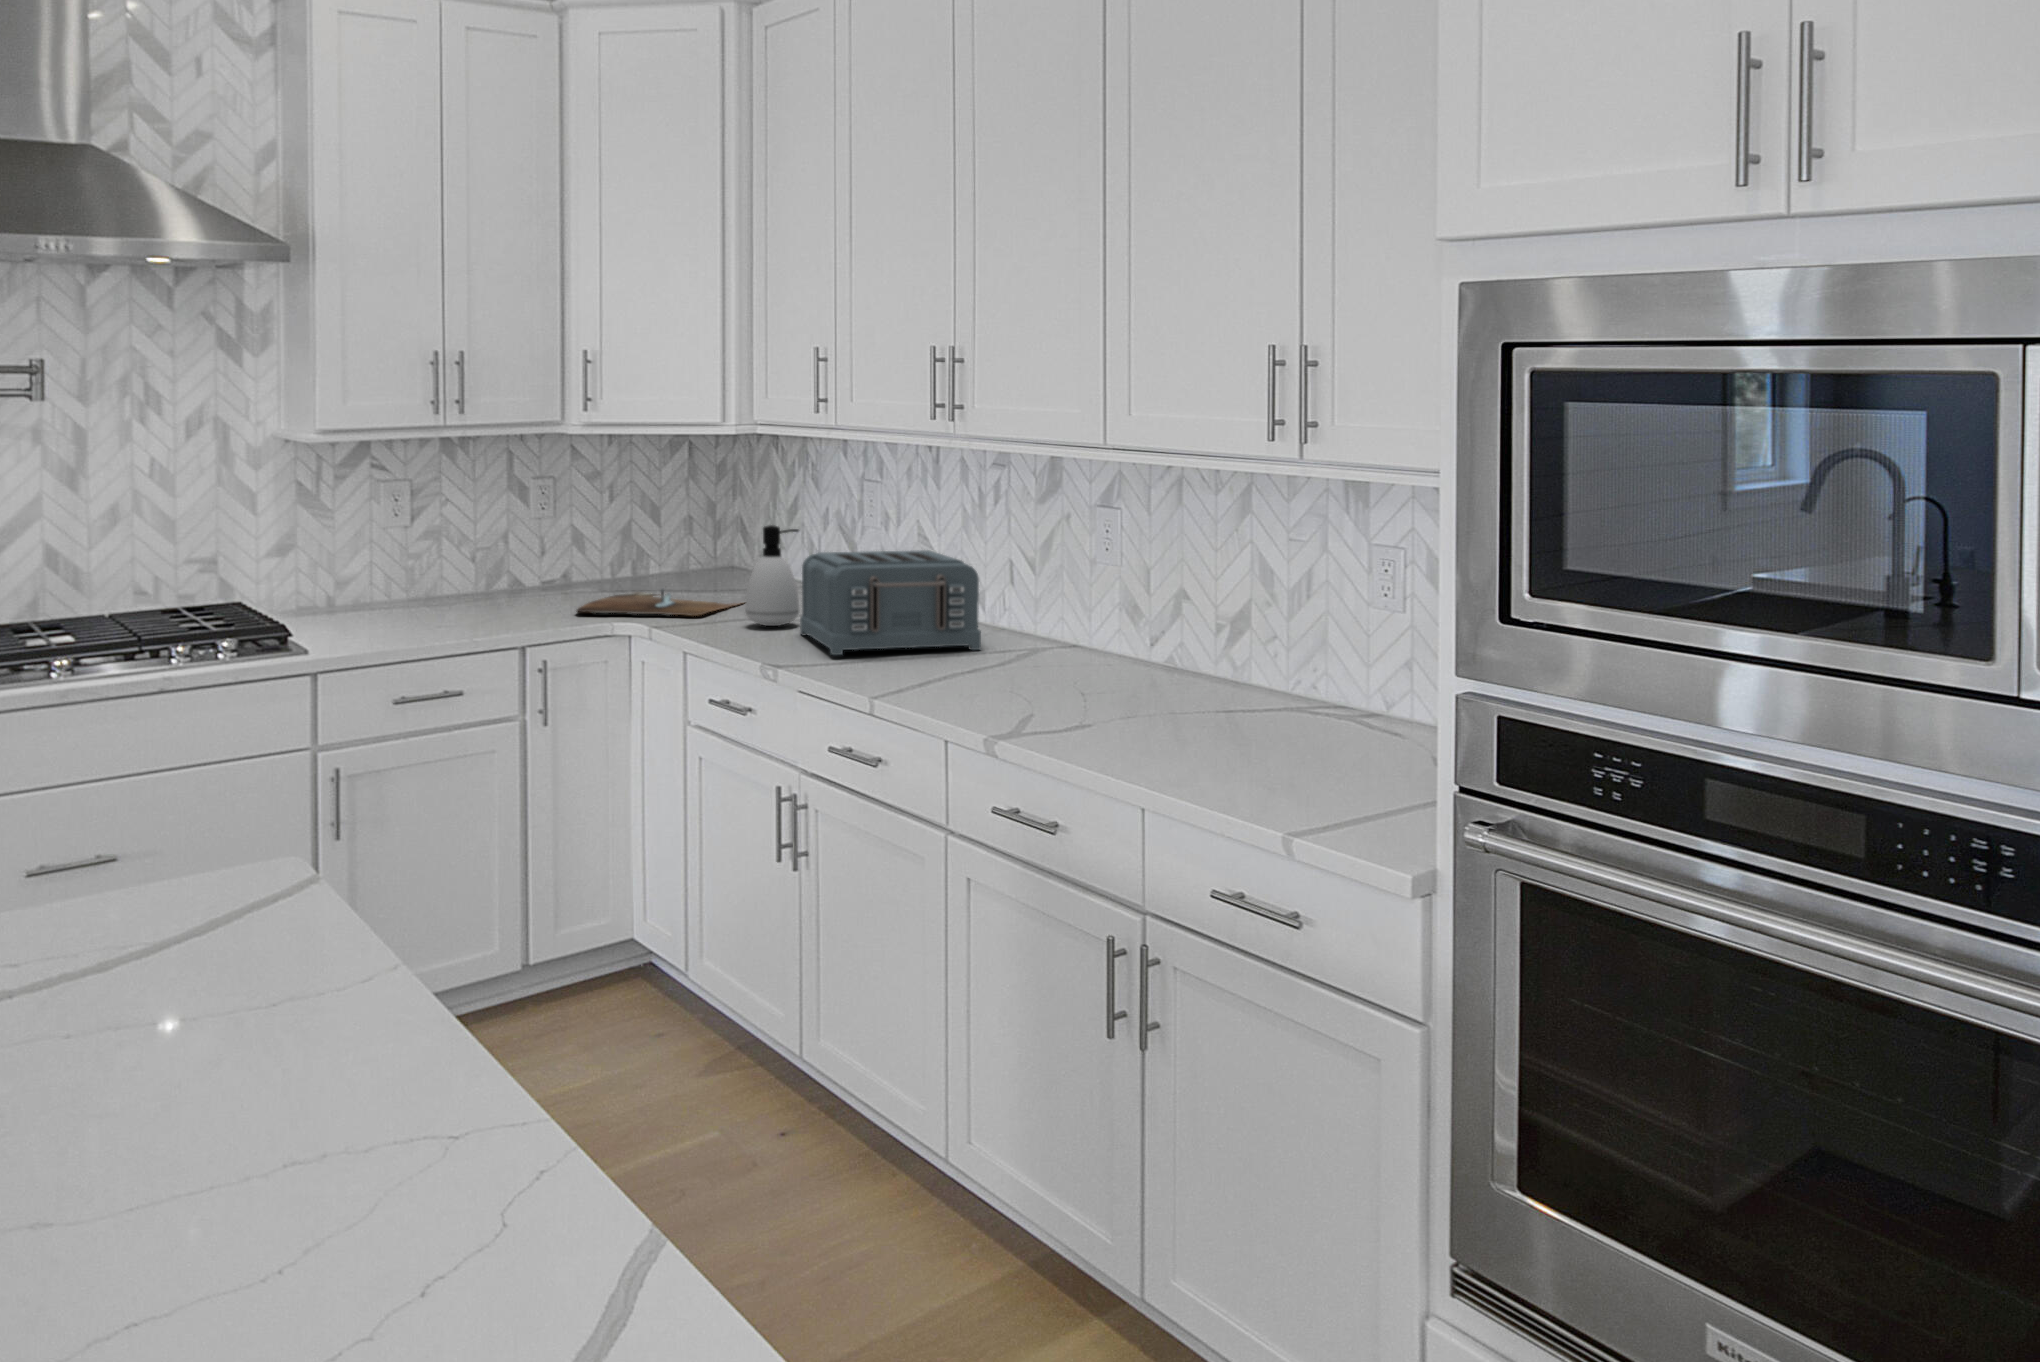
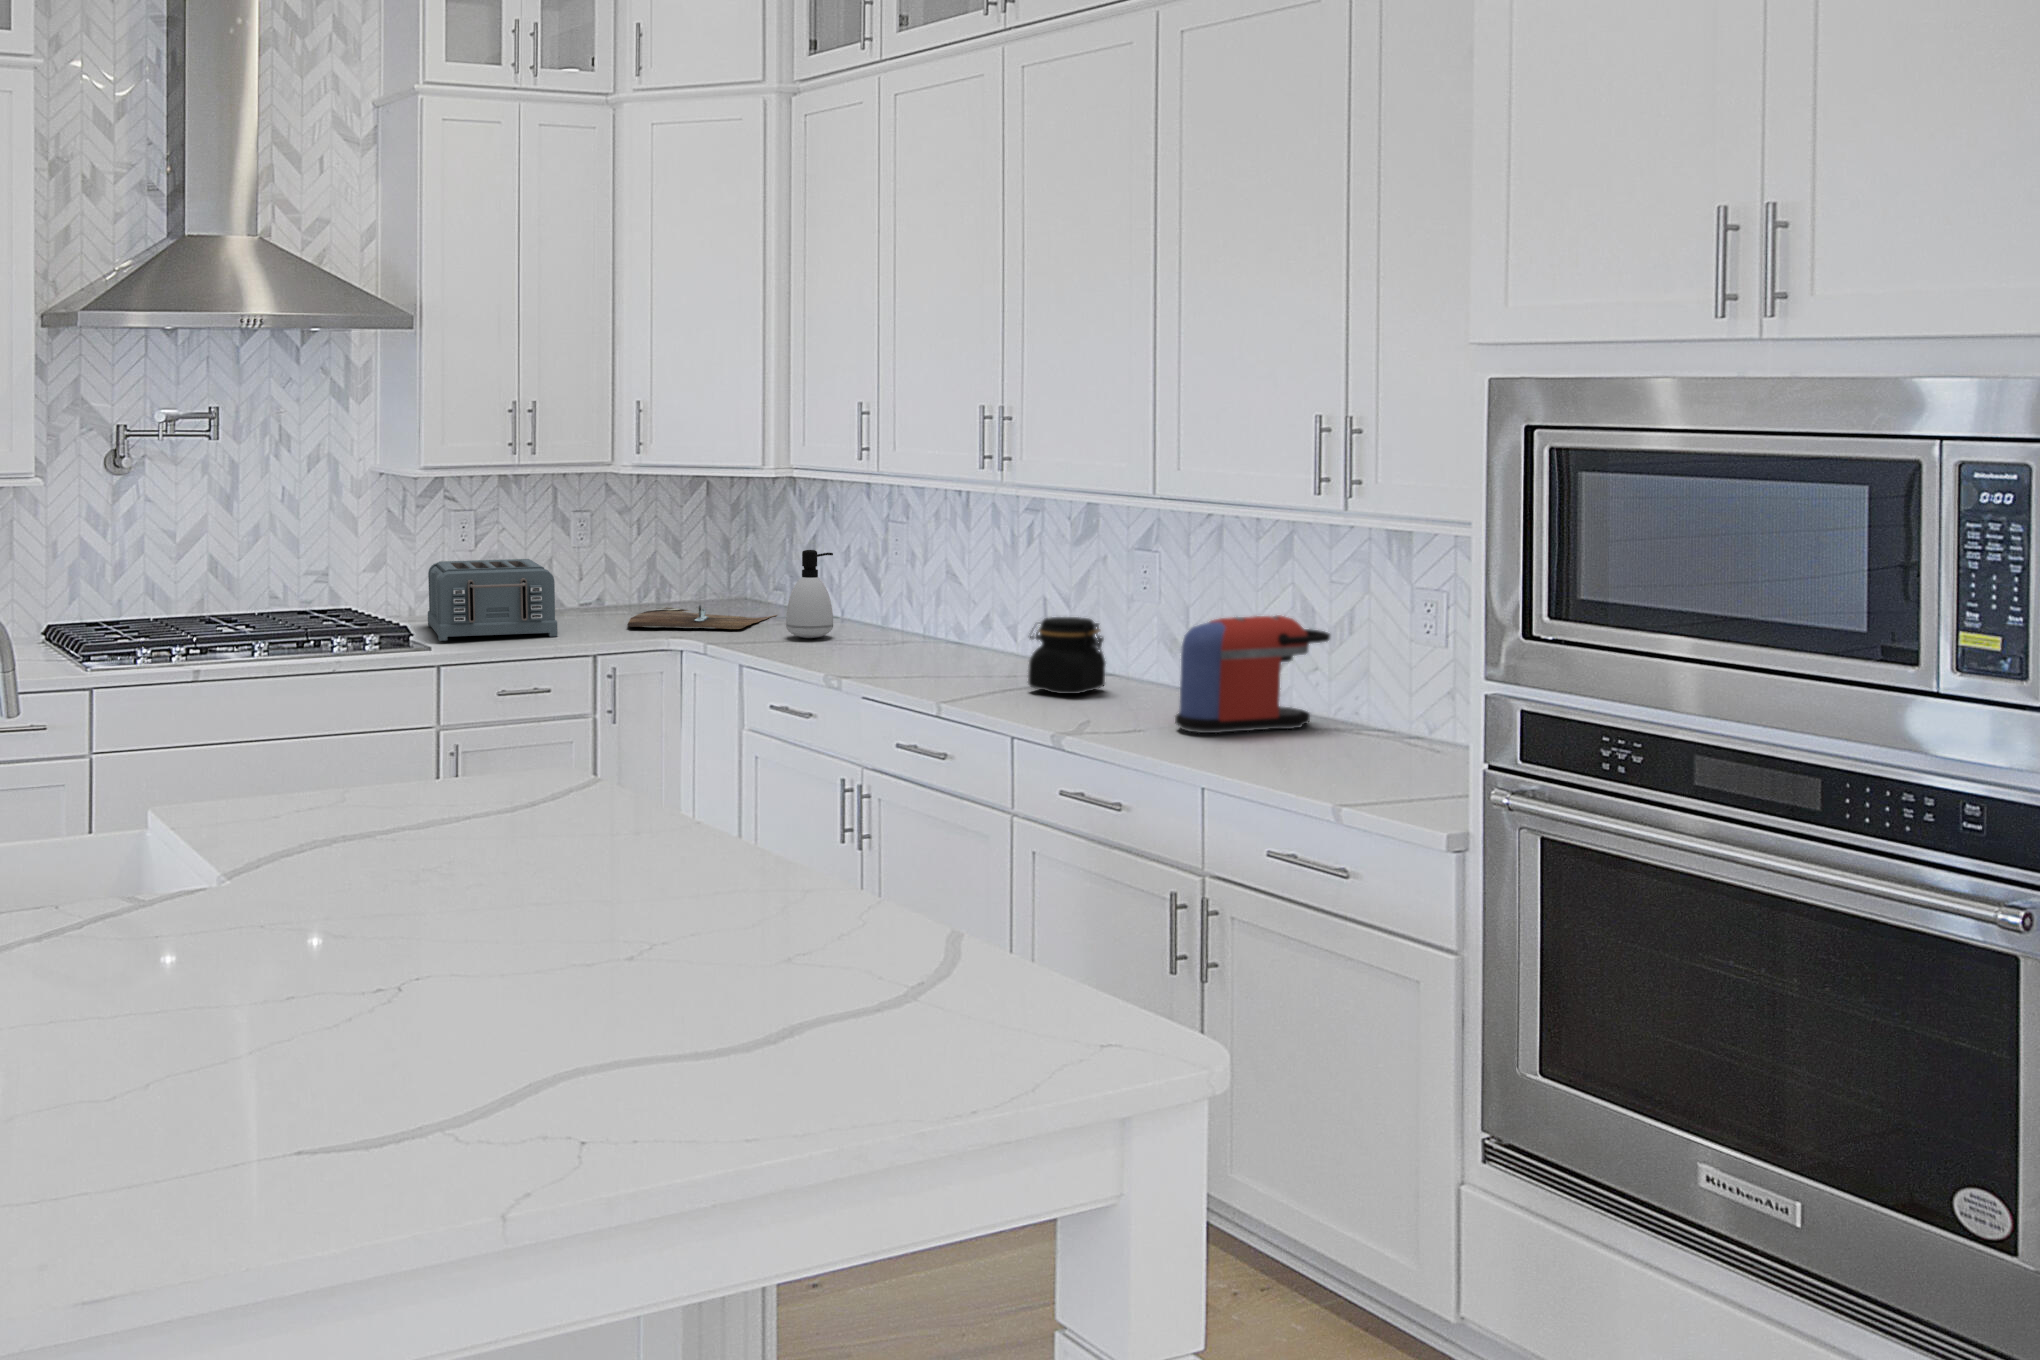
toaster: present [800,550,981,655] -> present [428,559,558,641]
coffee maker: none [1129,599,1311,740] -> present [1175,615,1330,733]
jar: none [982,602,1070,691] -> present [1028,617,1106,694]

